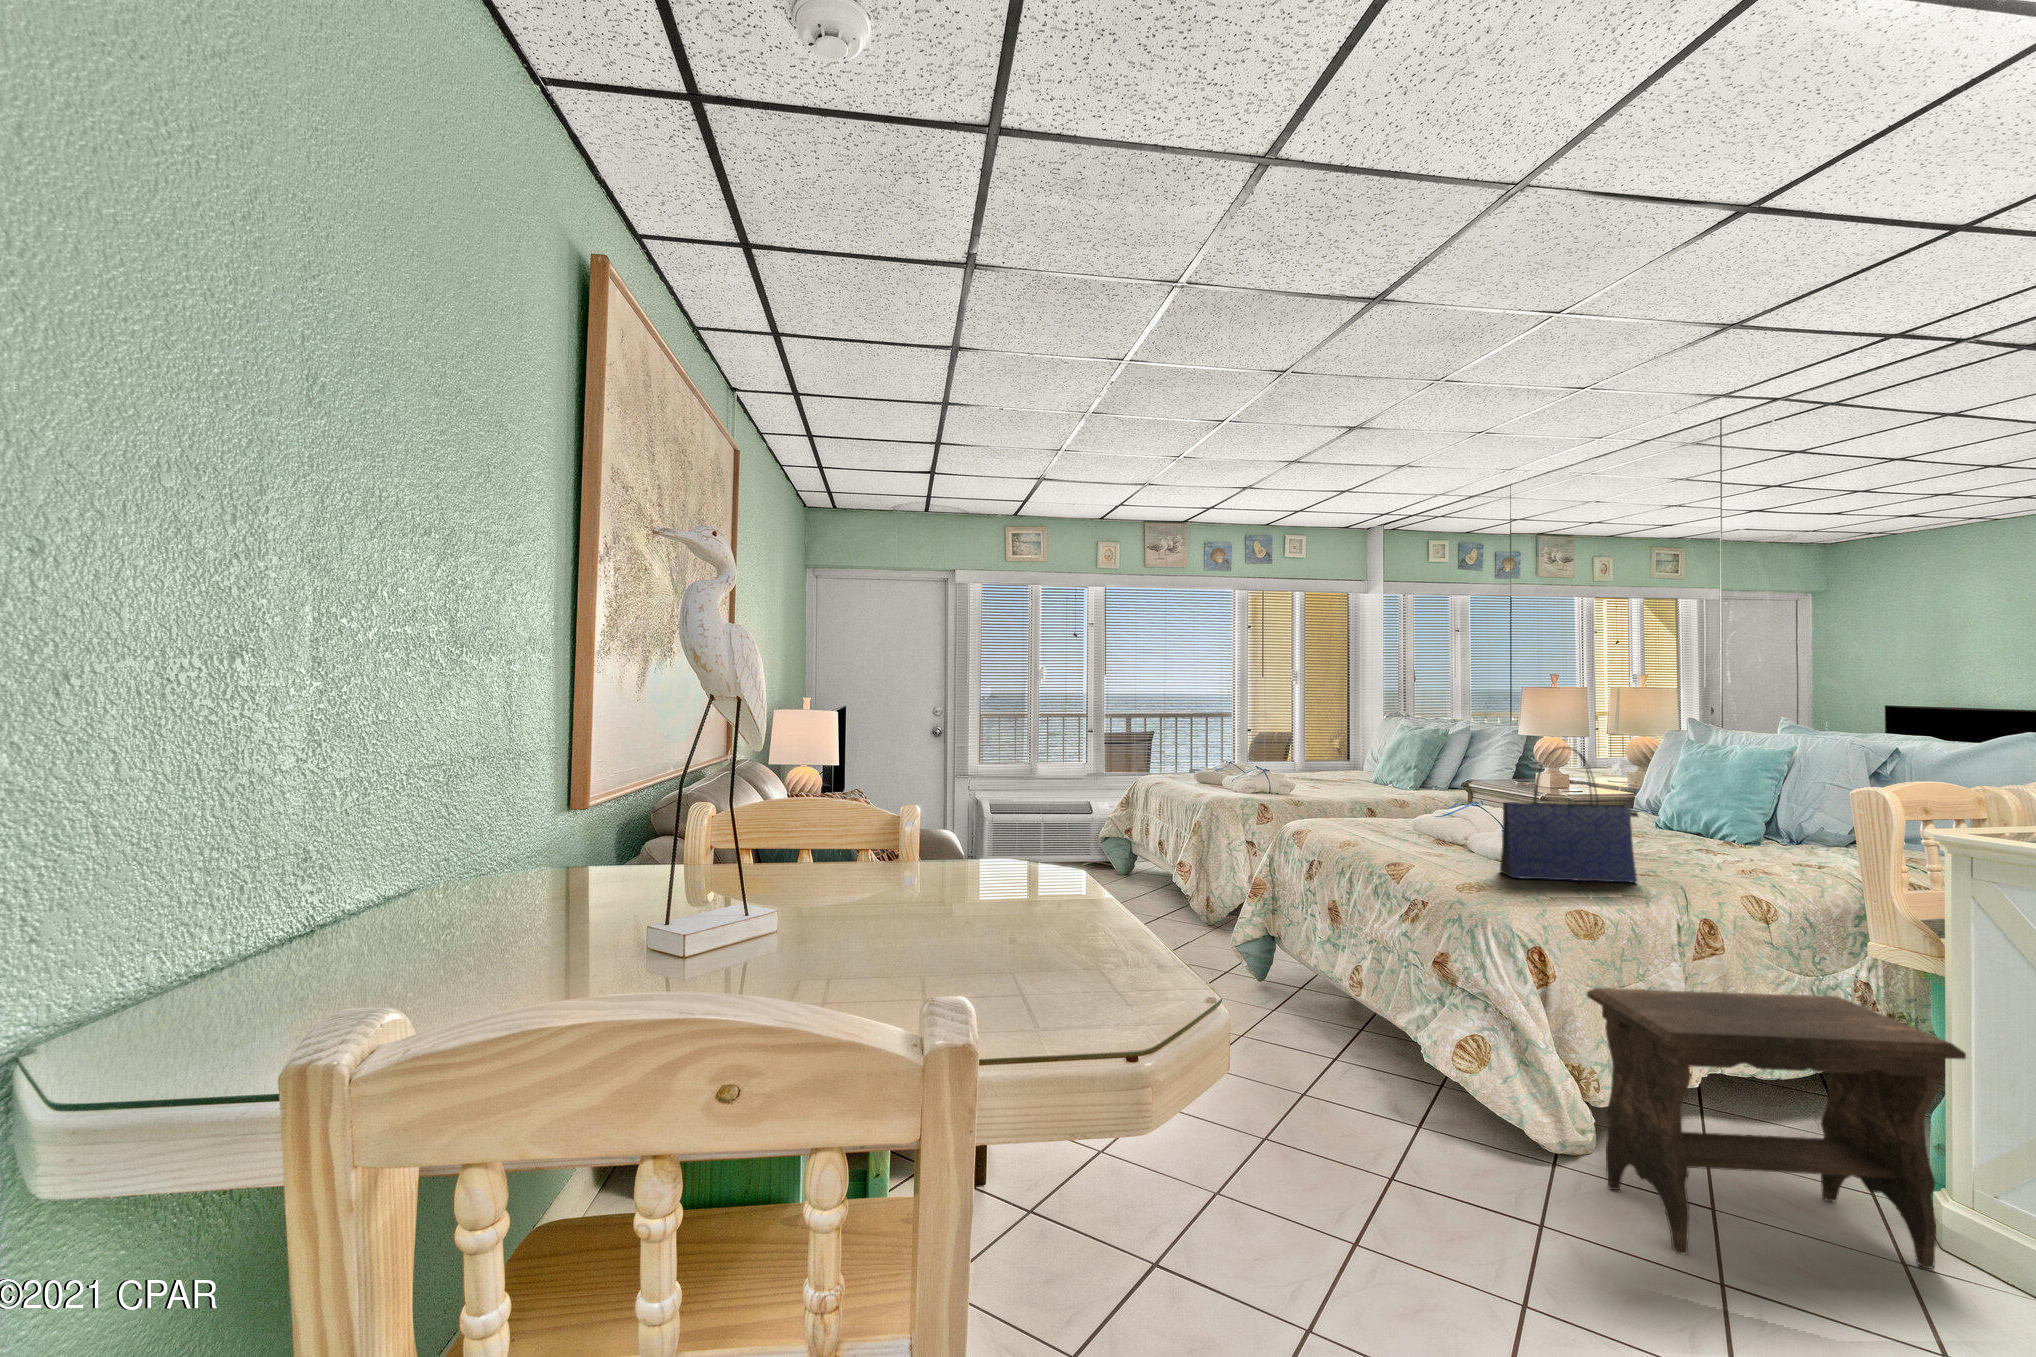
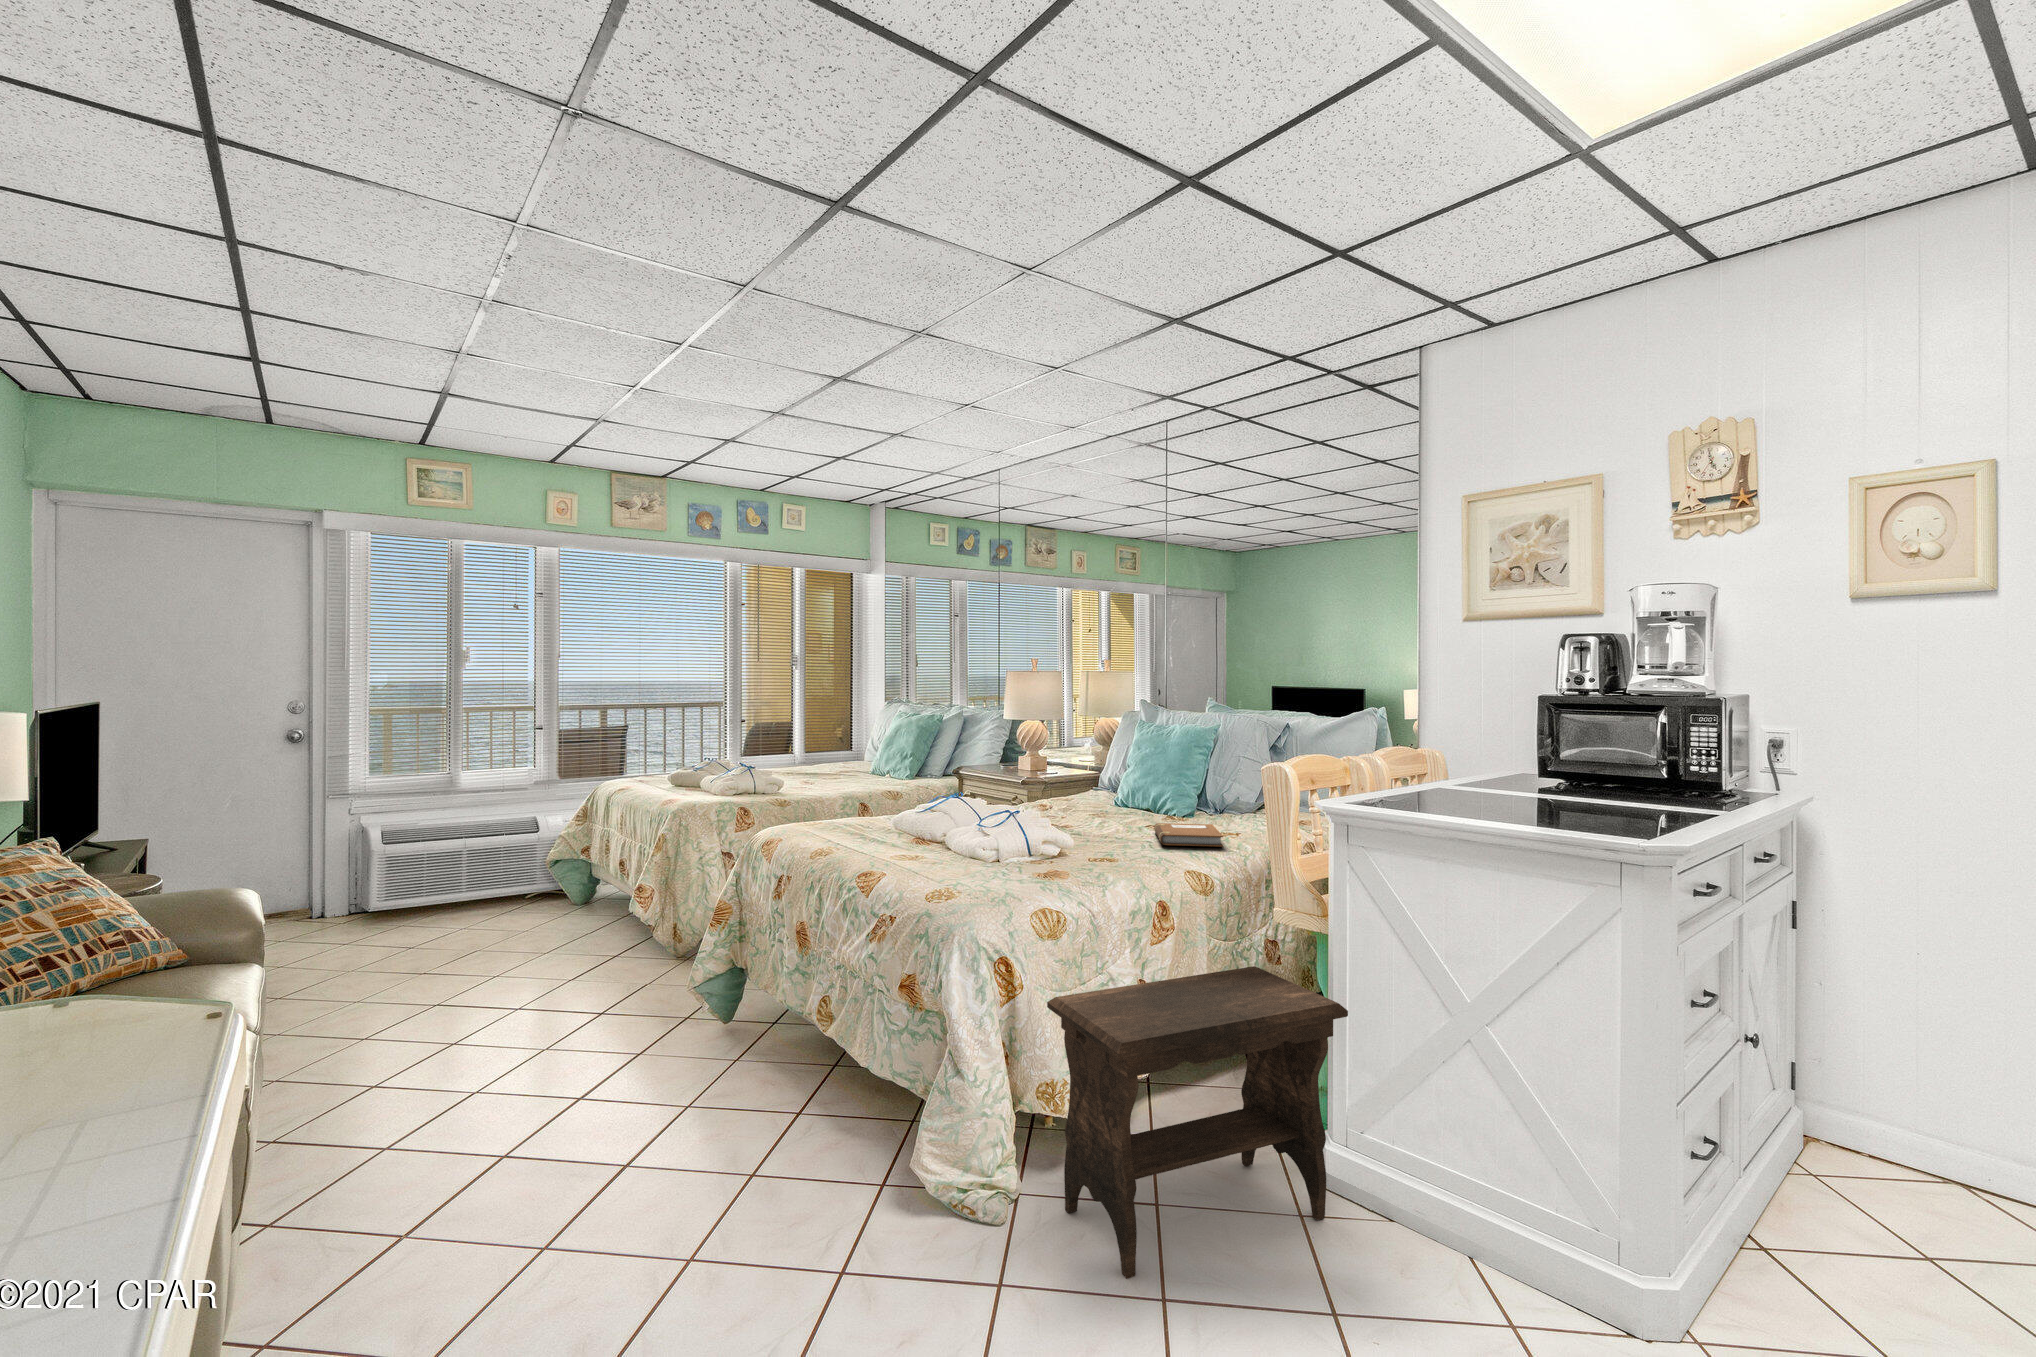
tote bag: present [1500,747,1638,883] -> none [971,733,1098,879]
notebook: none [1708,847,1799,876] -> present [1154,823,1223,847]

